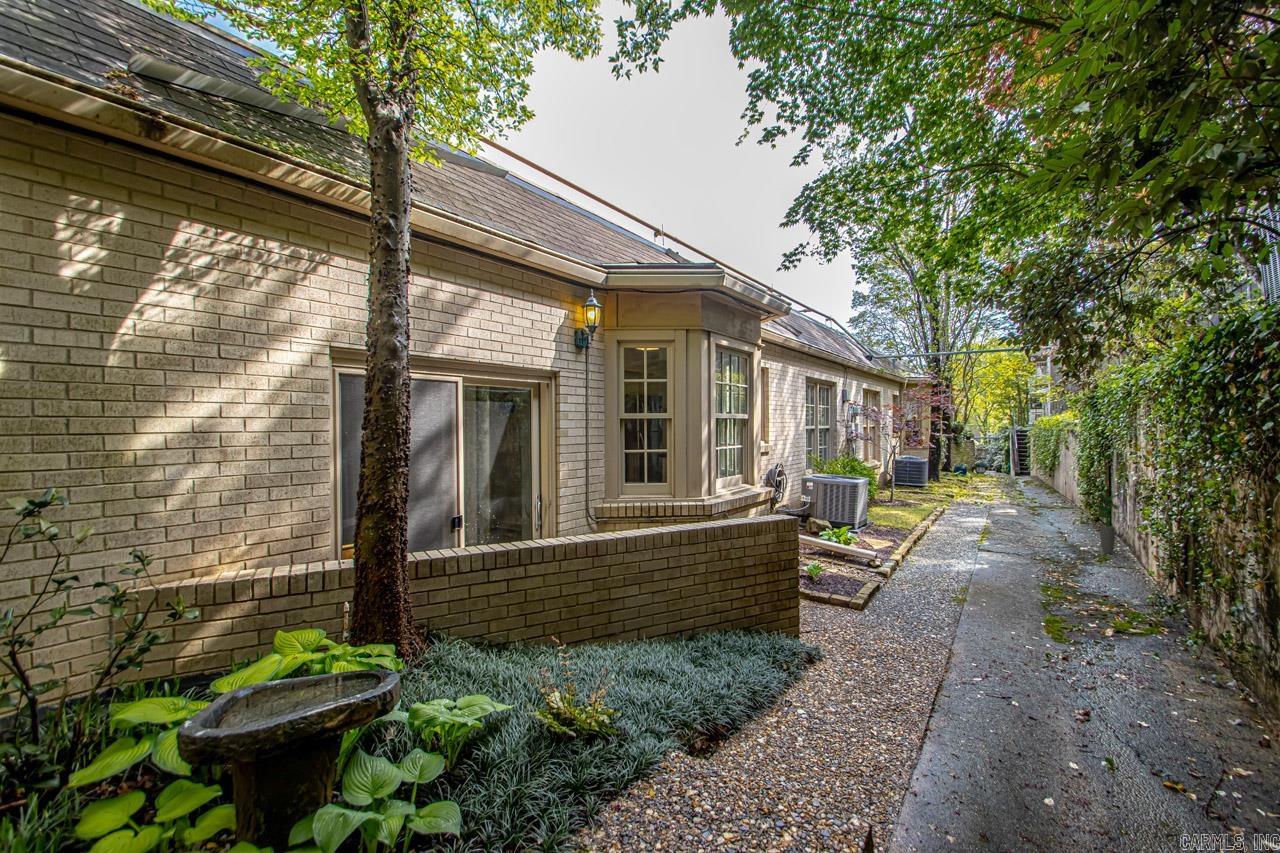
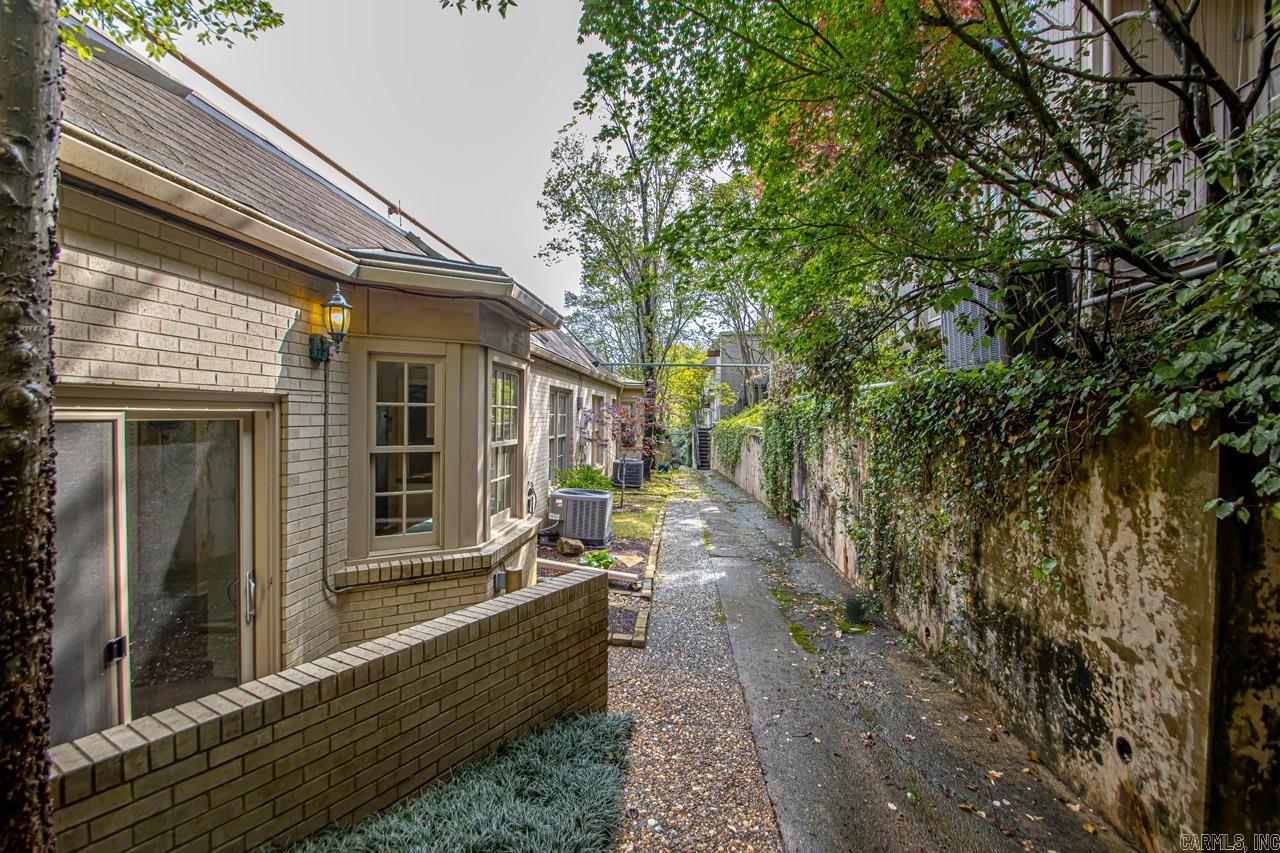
watering can: none [1130,602,1191,634] -> present [840,598,876,624]

